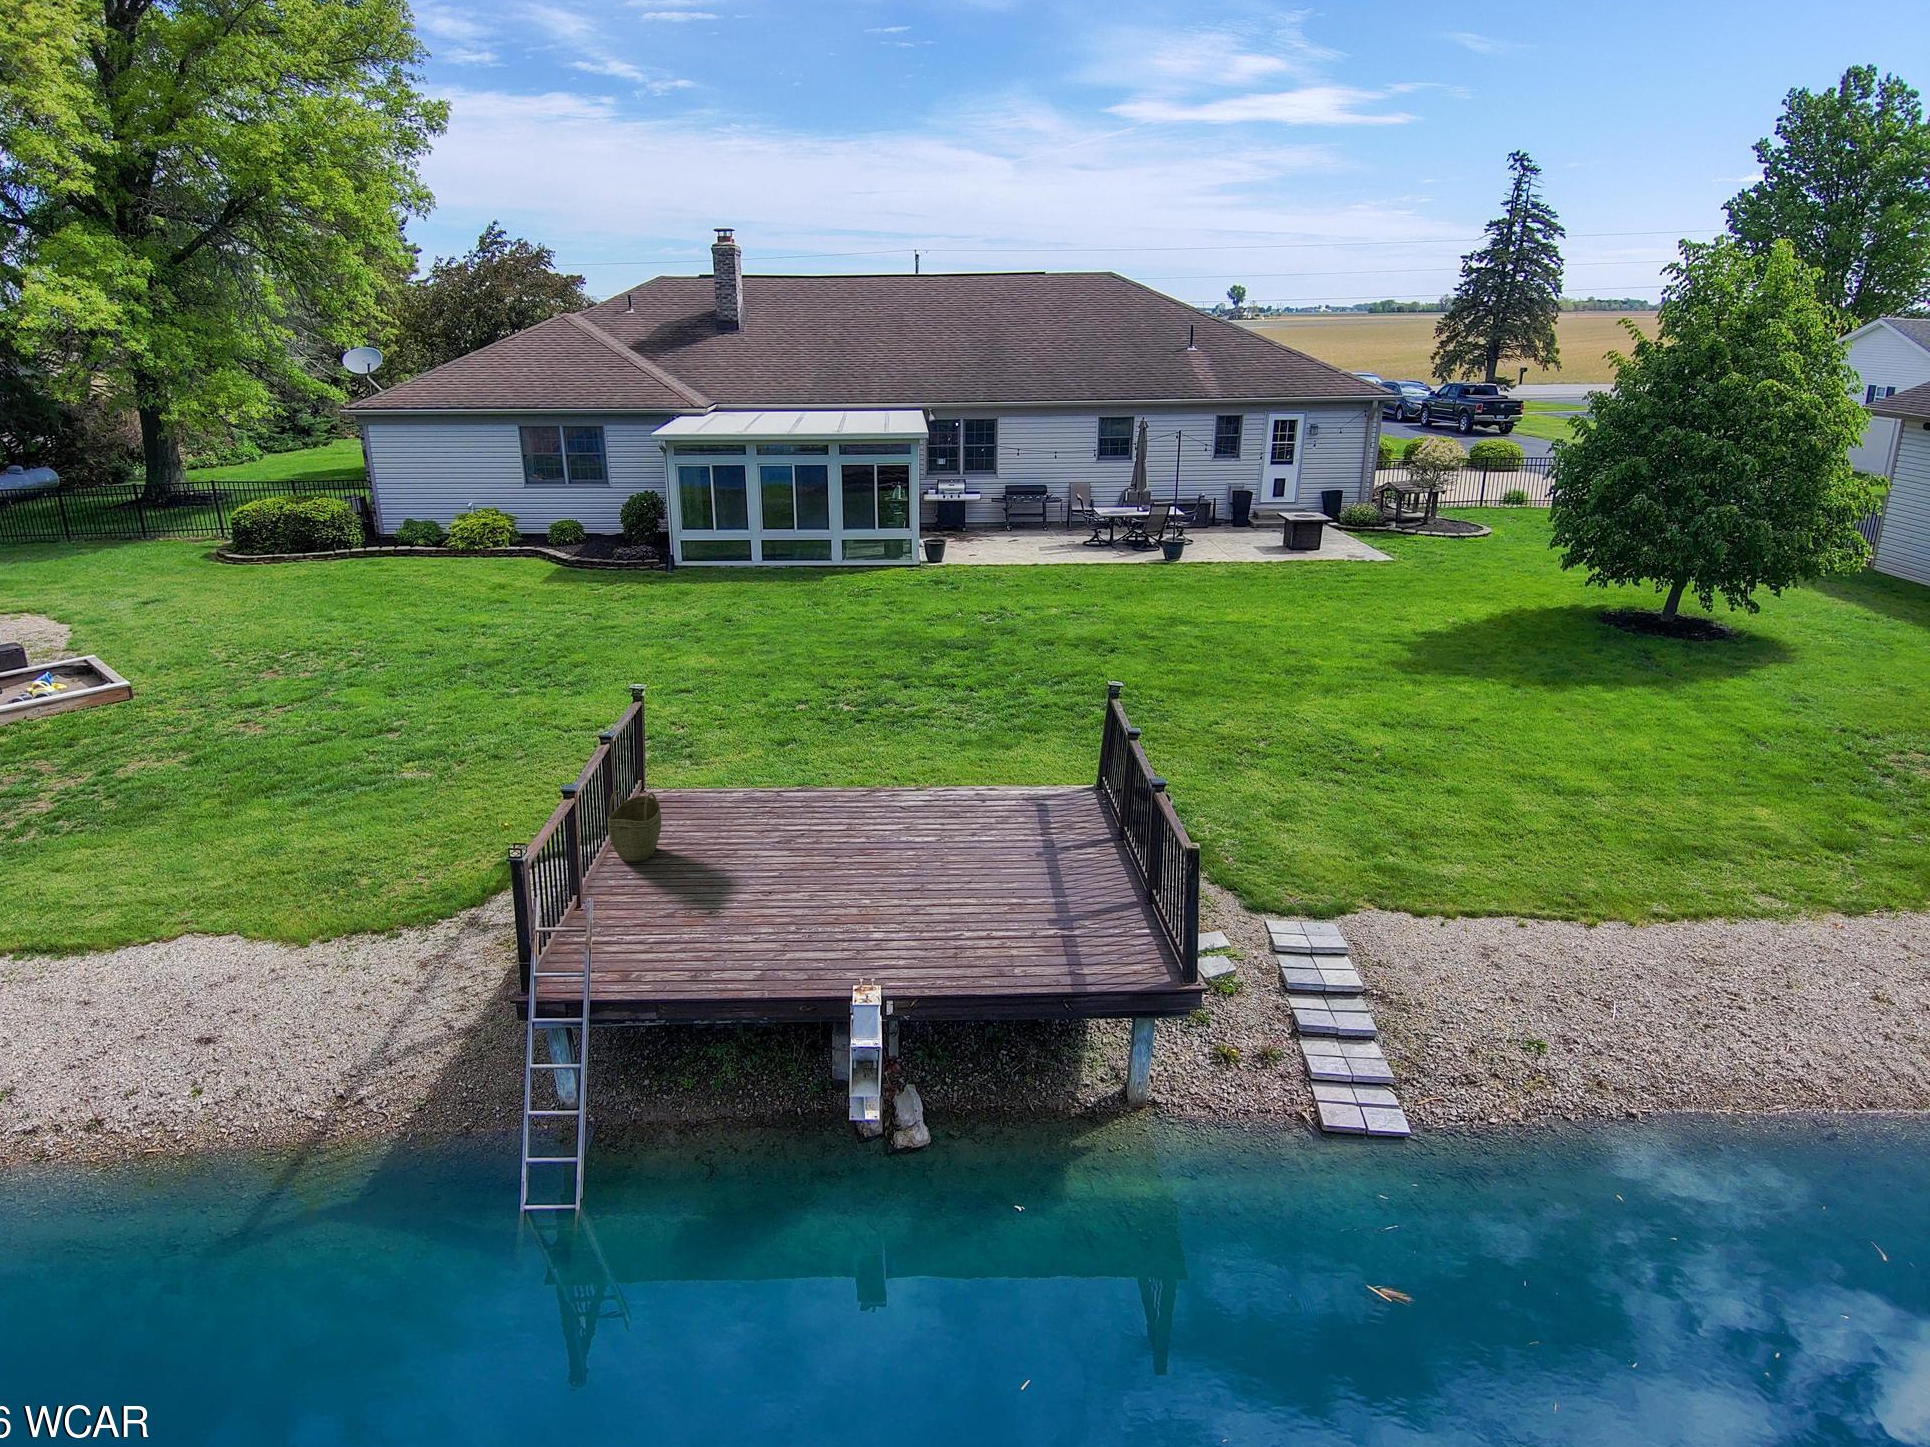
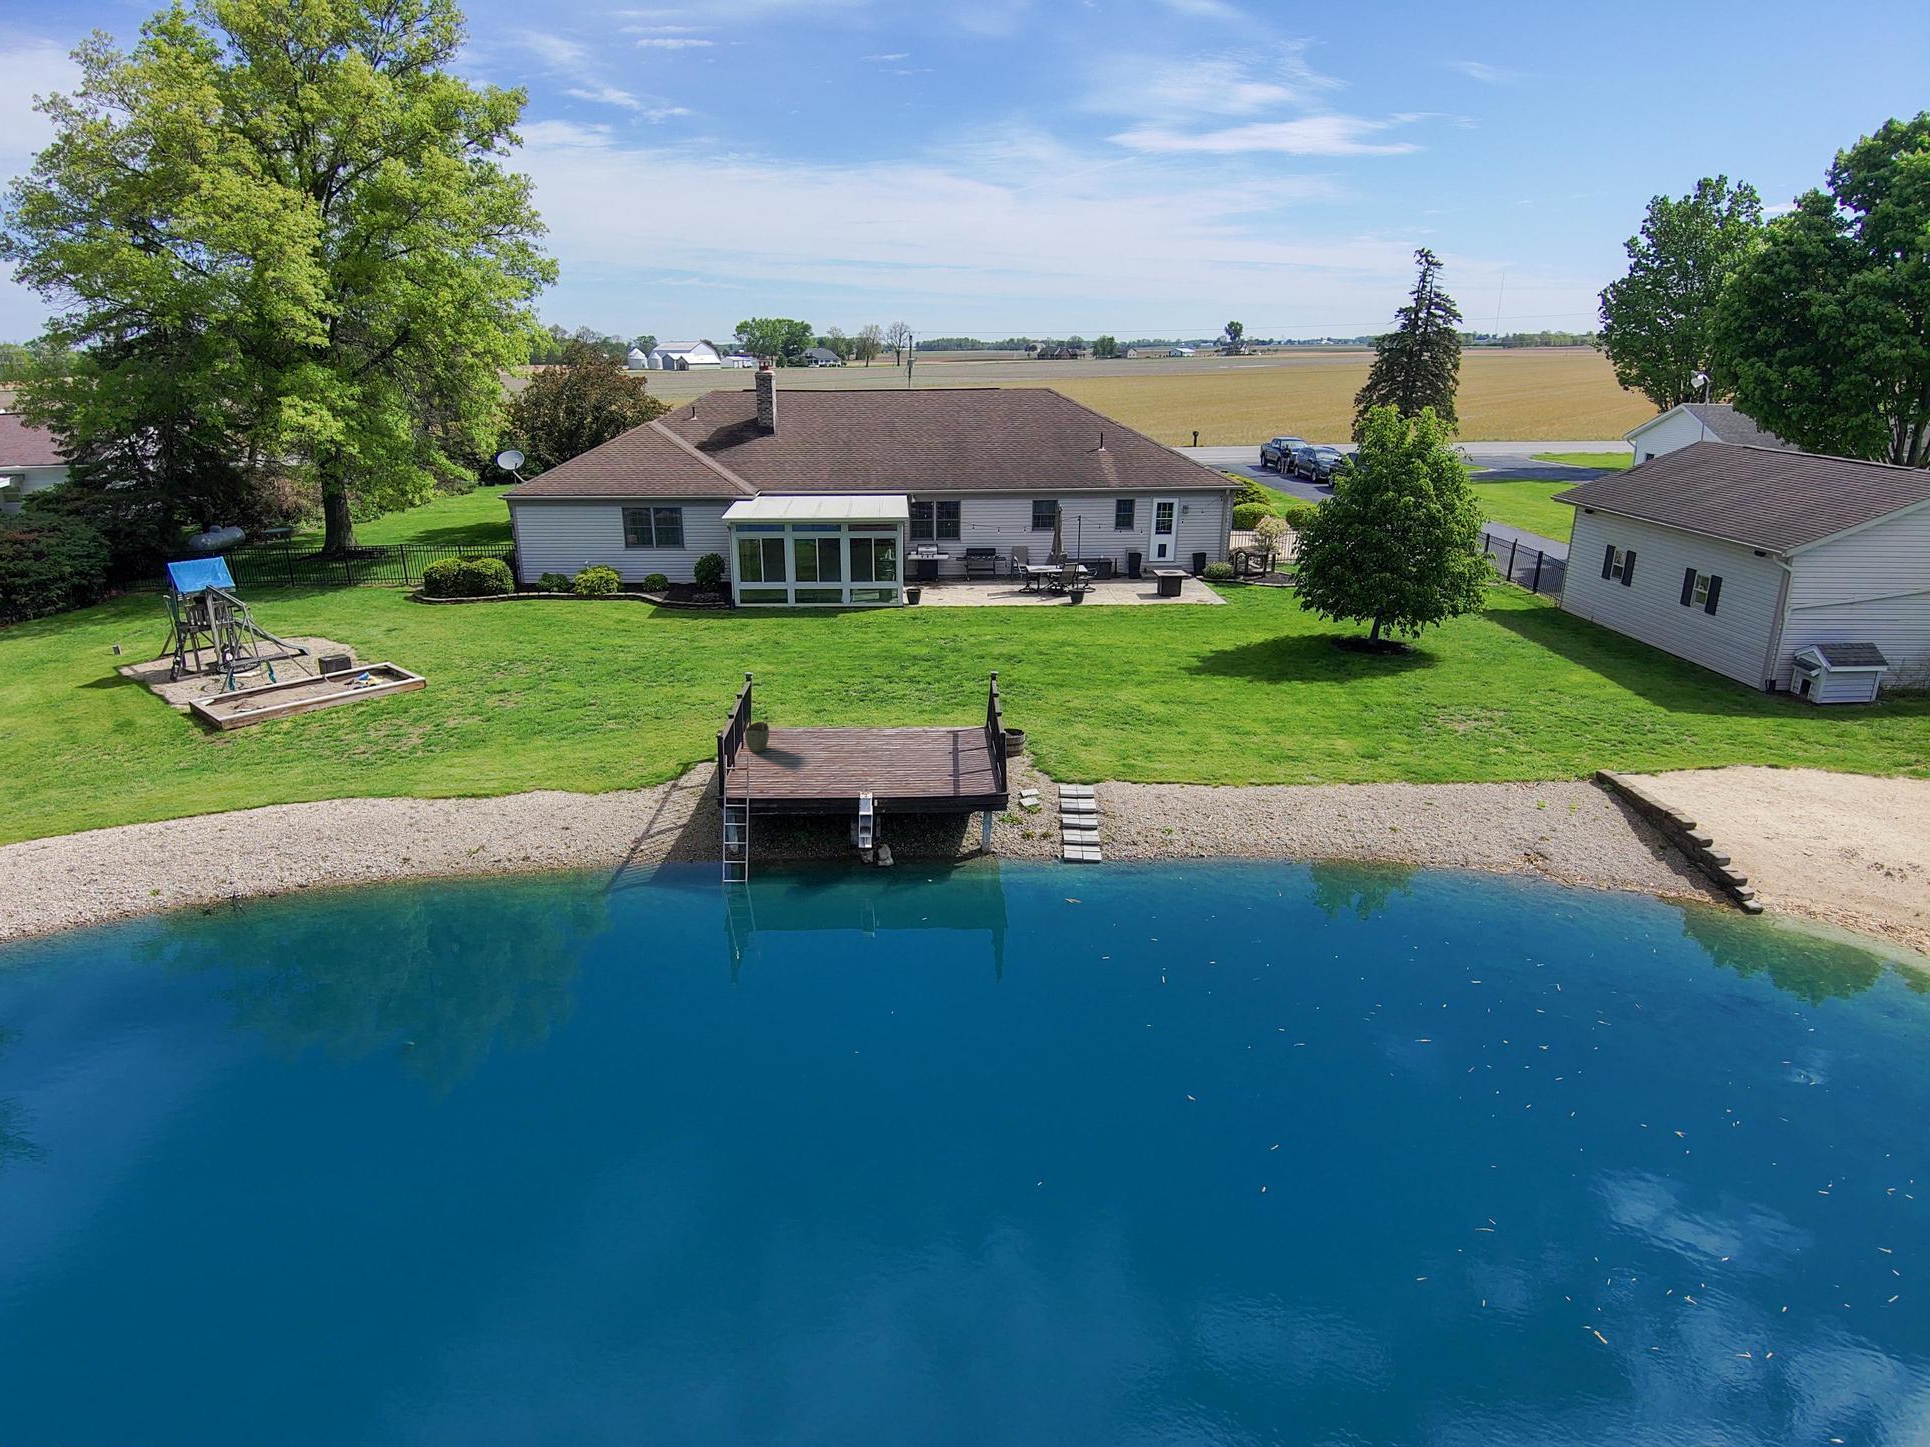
round table: none [58,465,107,495] -> present [261,527,292,549]

